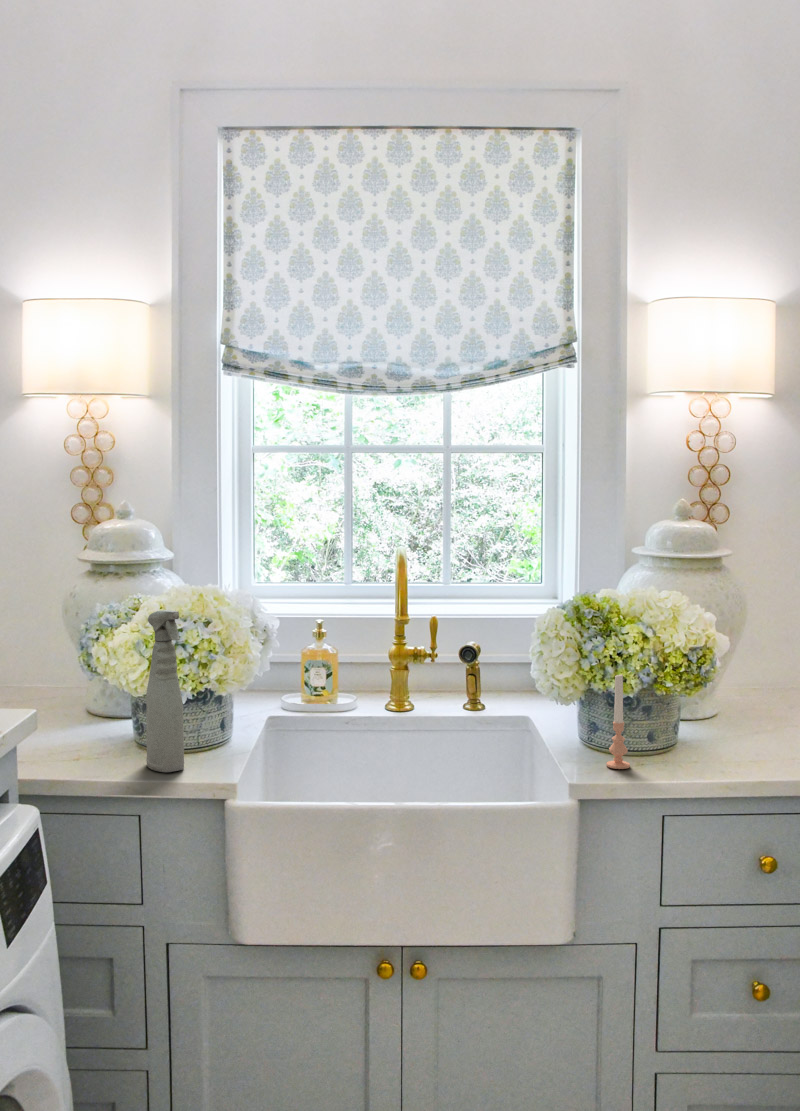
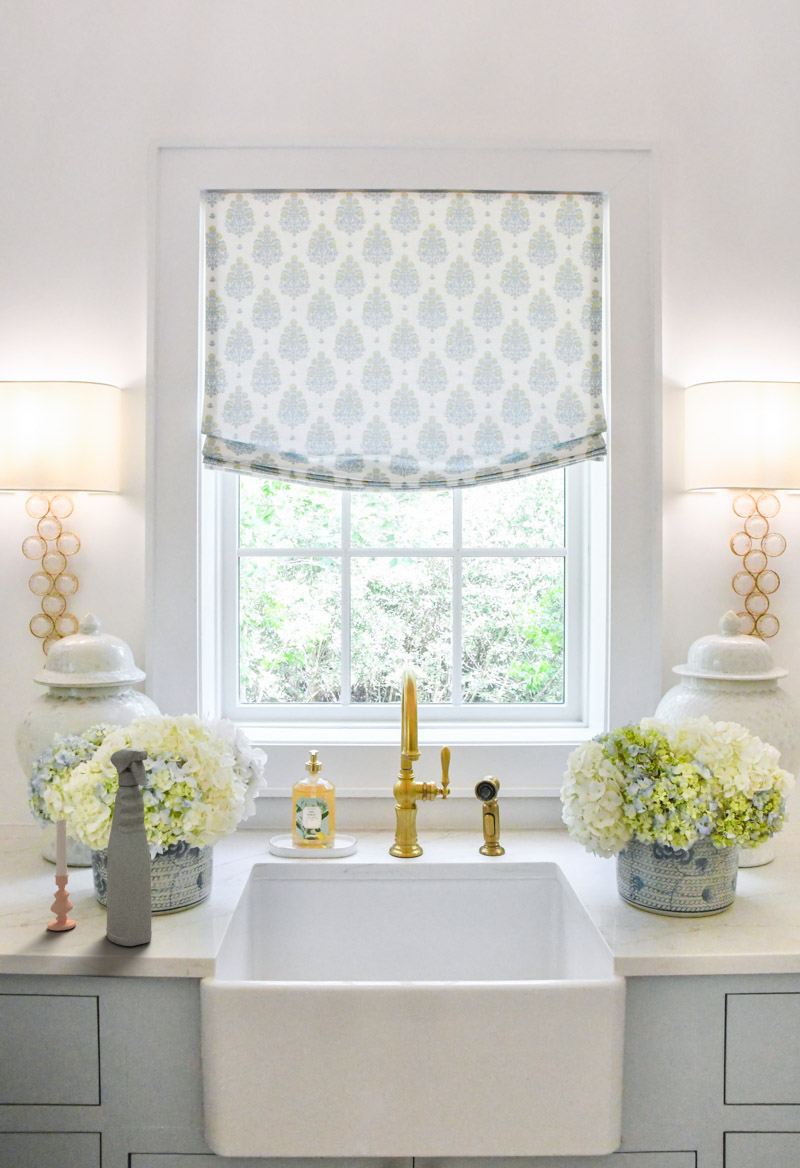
candle: present [606,675,630,769] -> present [48,818,76,931]

